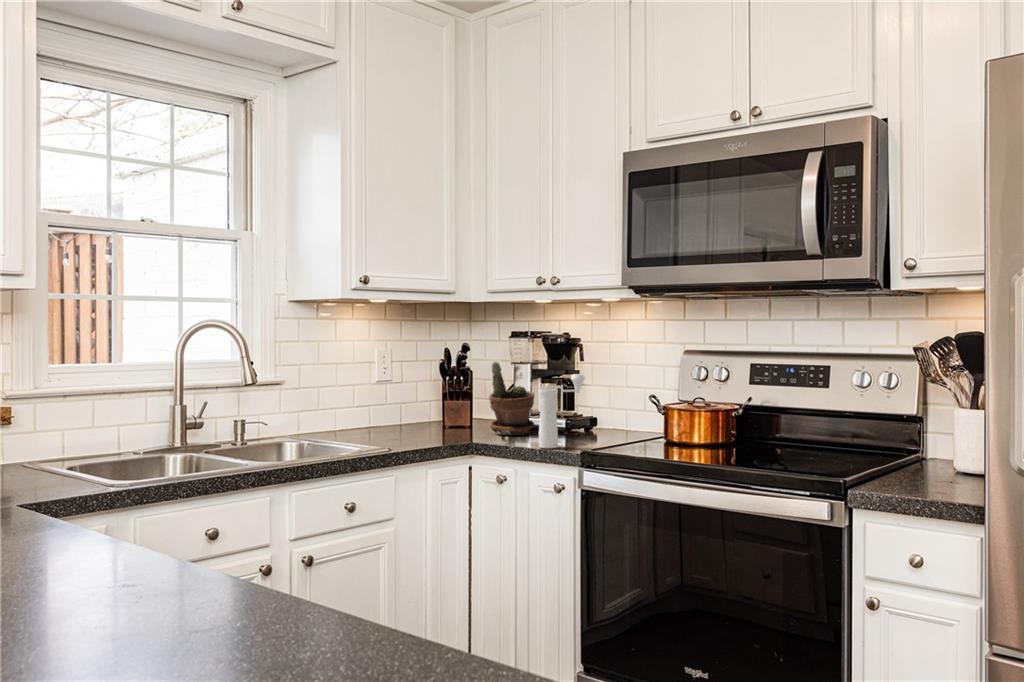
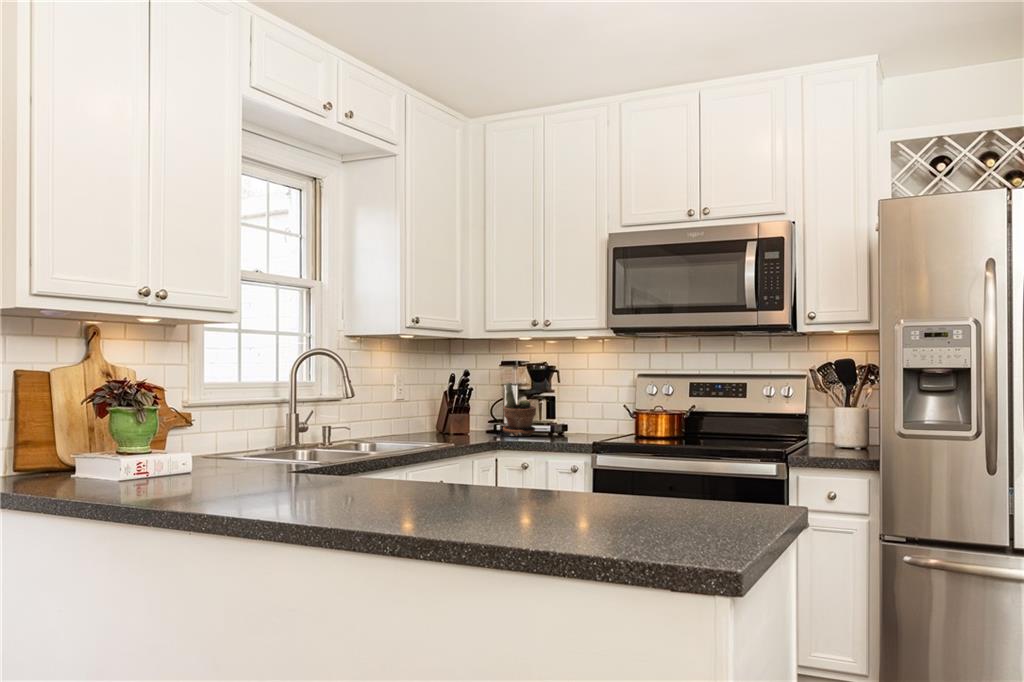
pepper mill: present [539,374,585,448] -> none [557,390,586,442]

